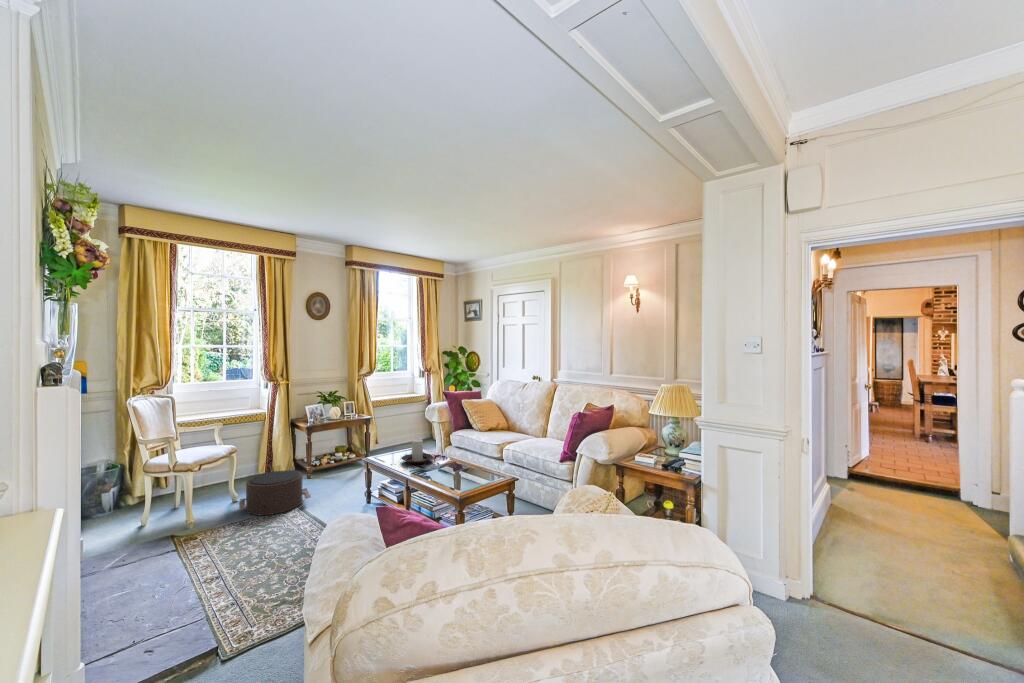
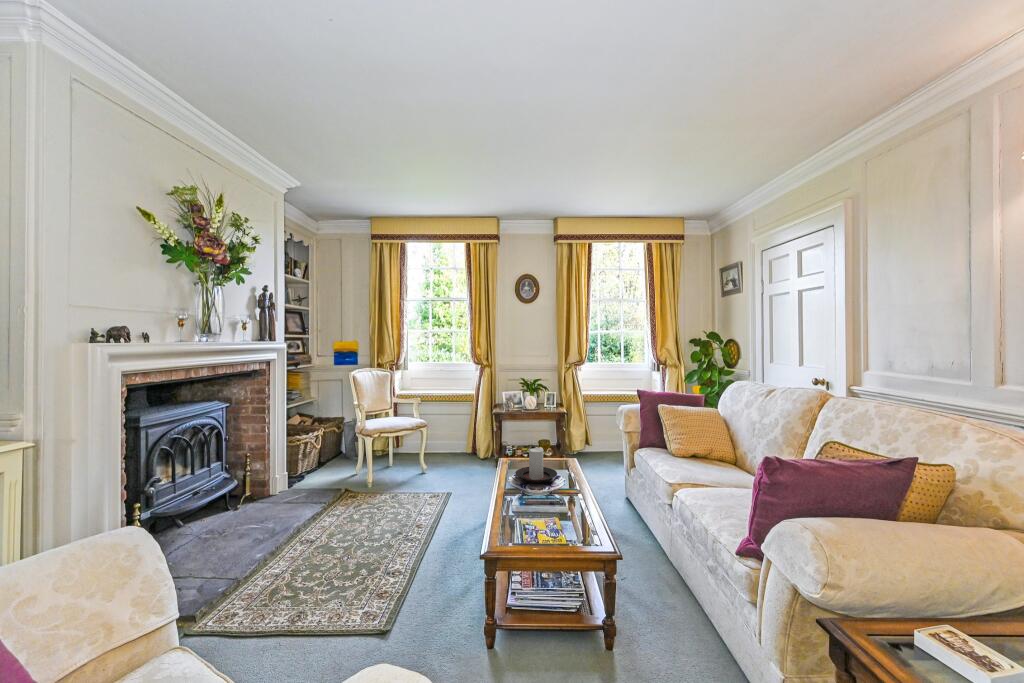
pouf: present [239,470,311,515] -> none [399,453,468,497]

